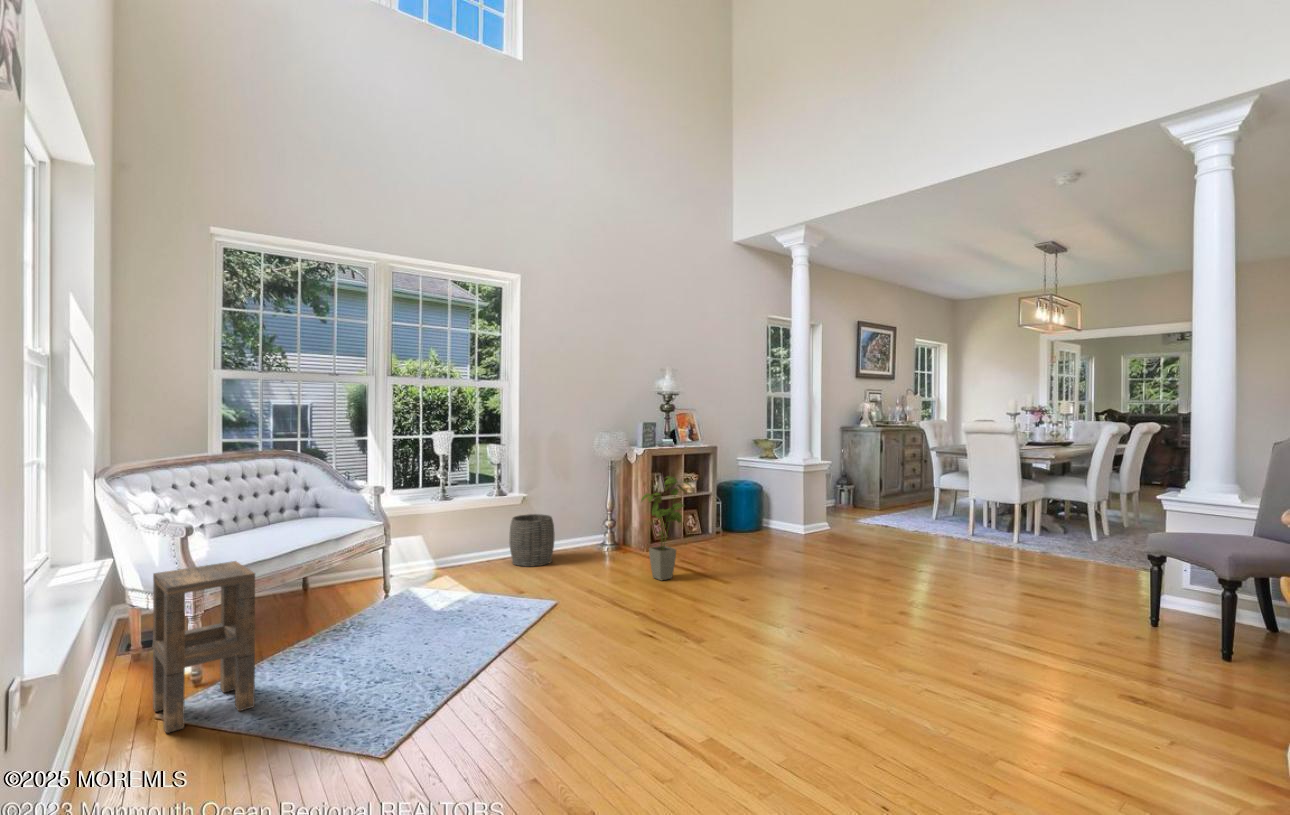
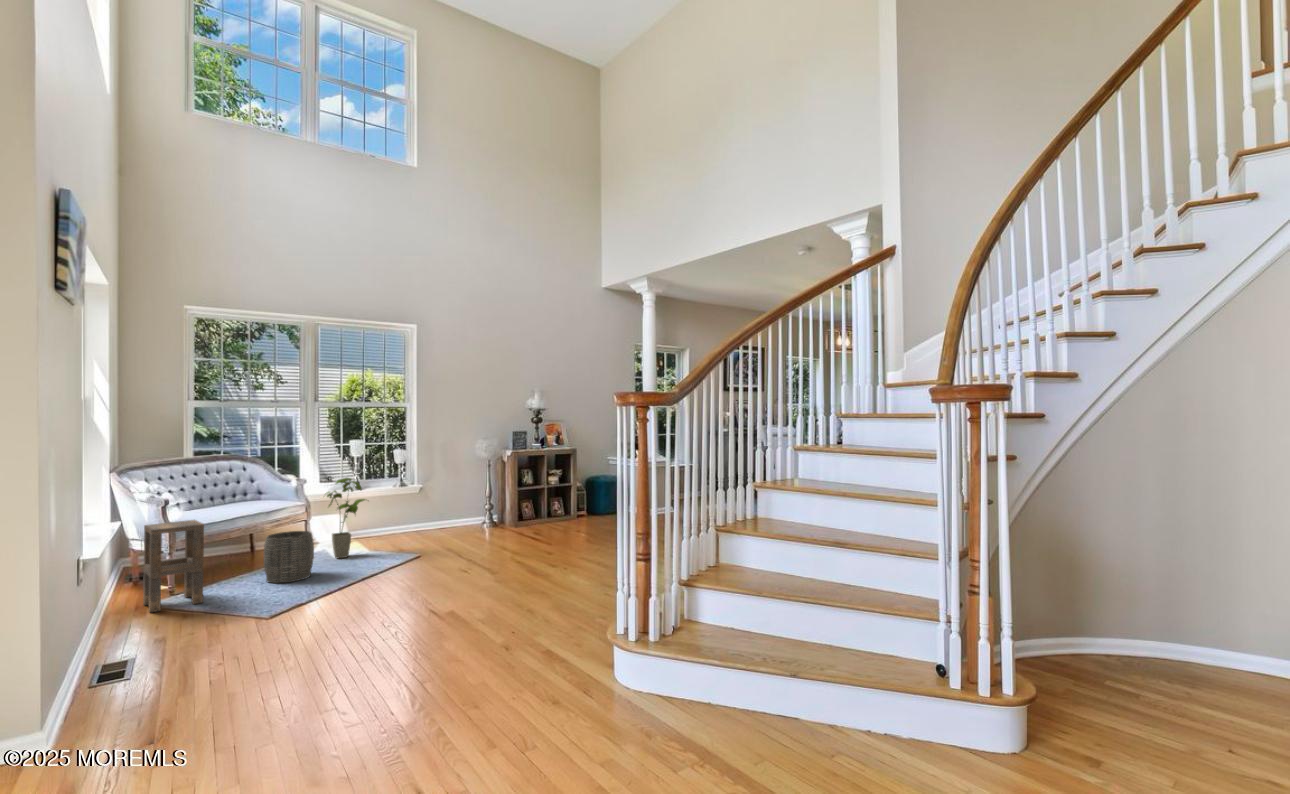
house plant: present [641,476,692,581] -> present [327,478,365,558]
woven basket: present [509,514,555,567] -> present [263,531,314,583]

